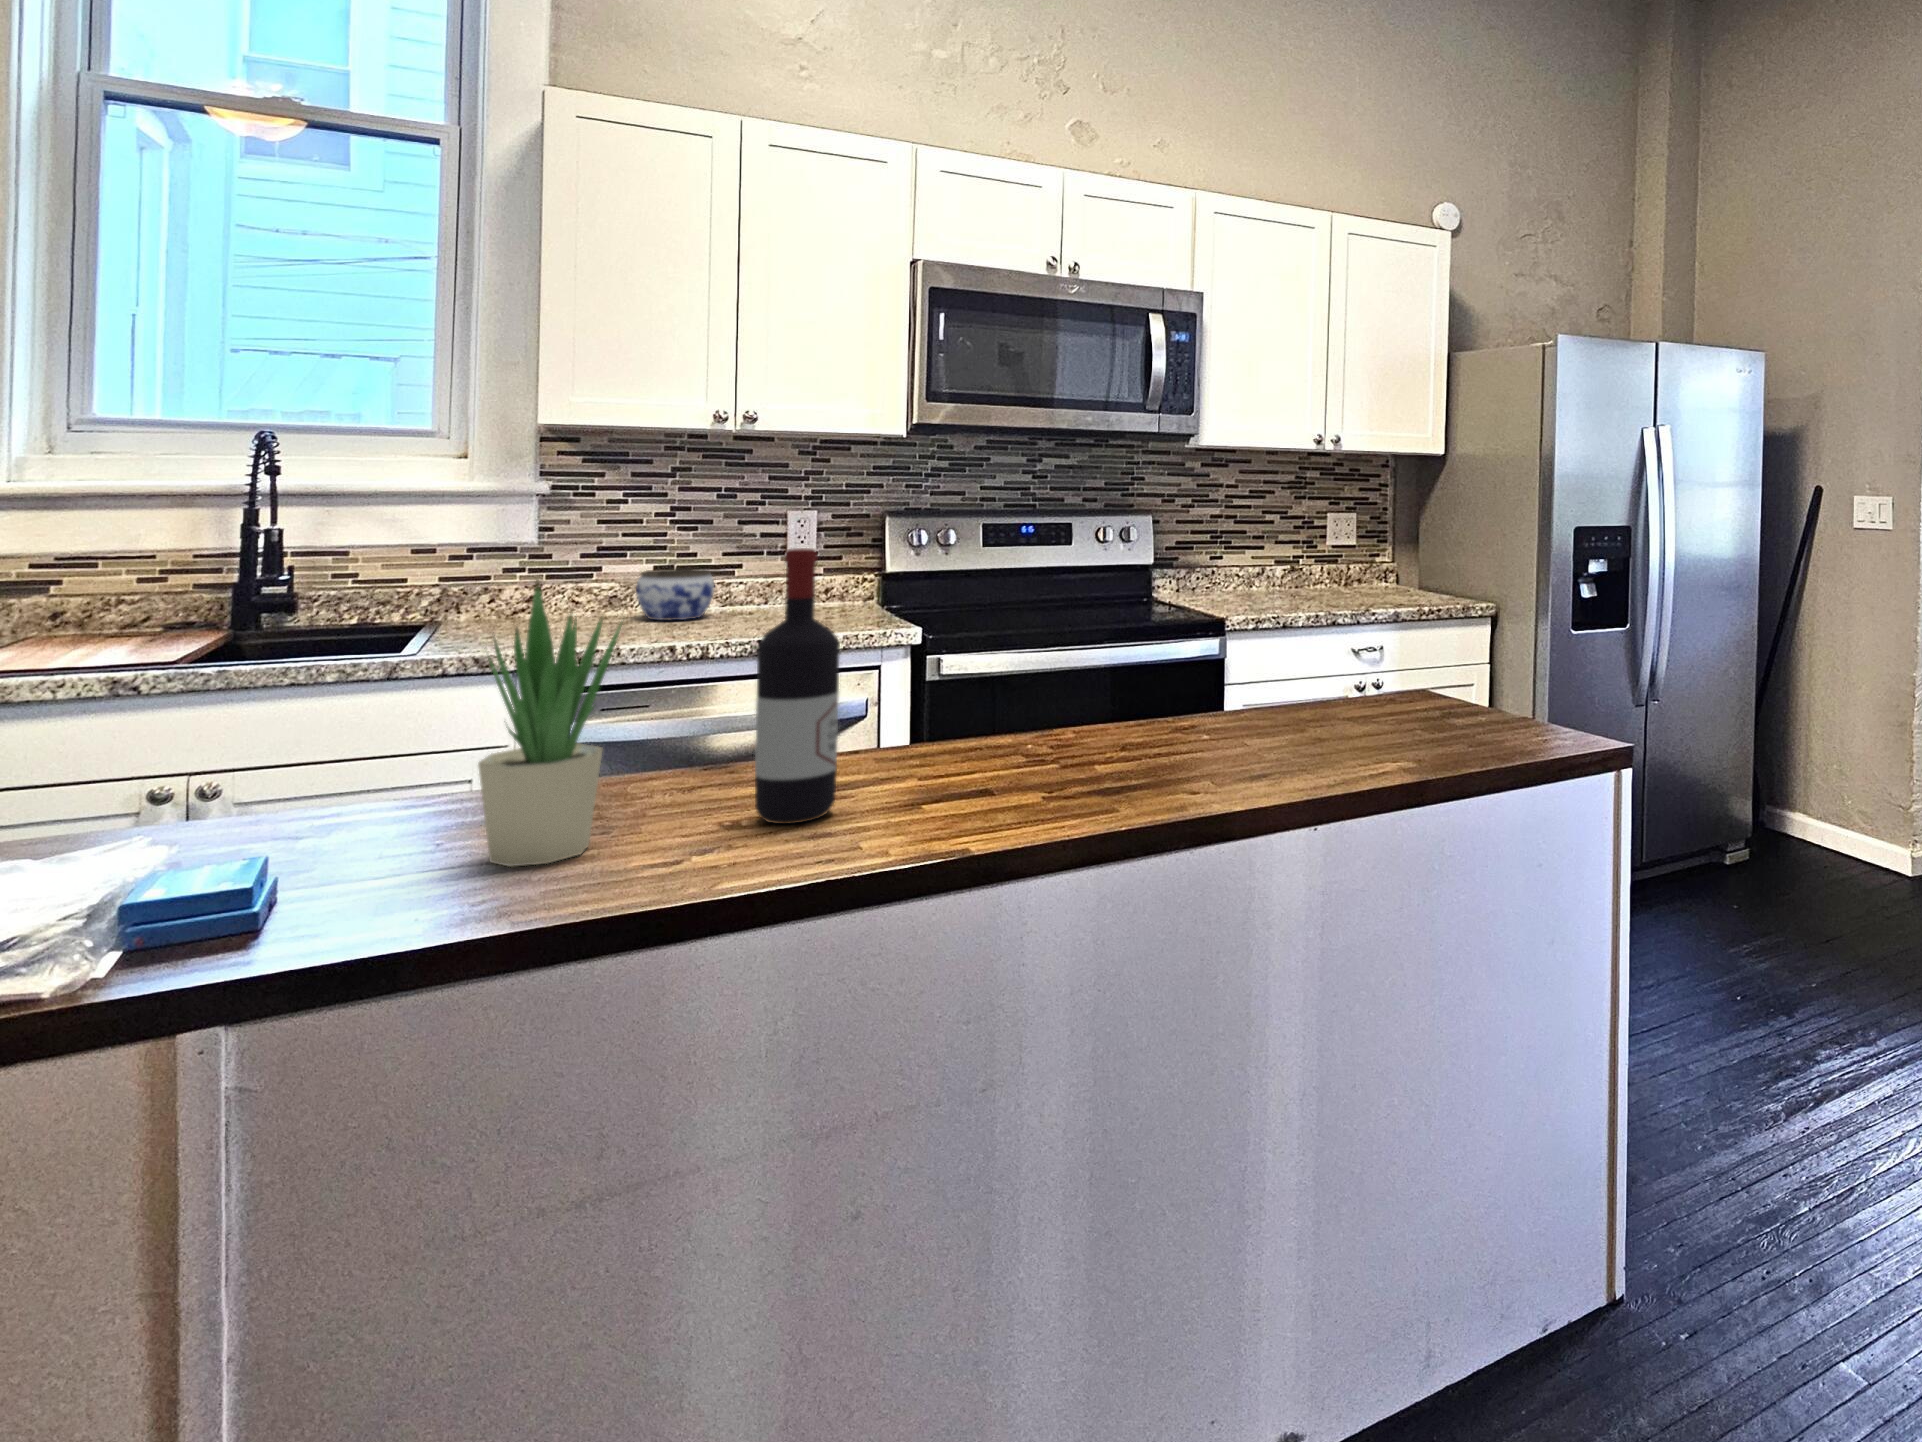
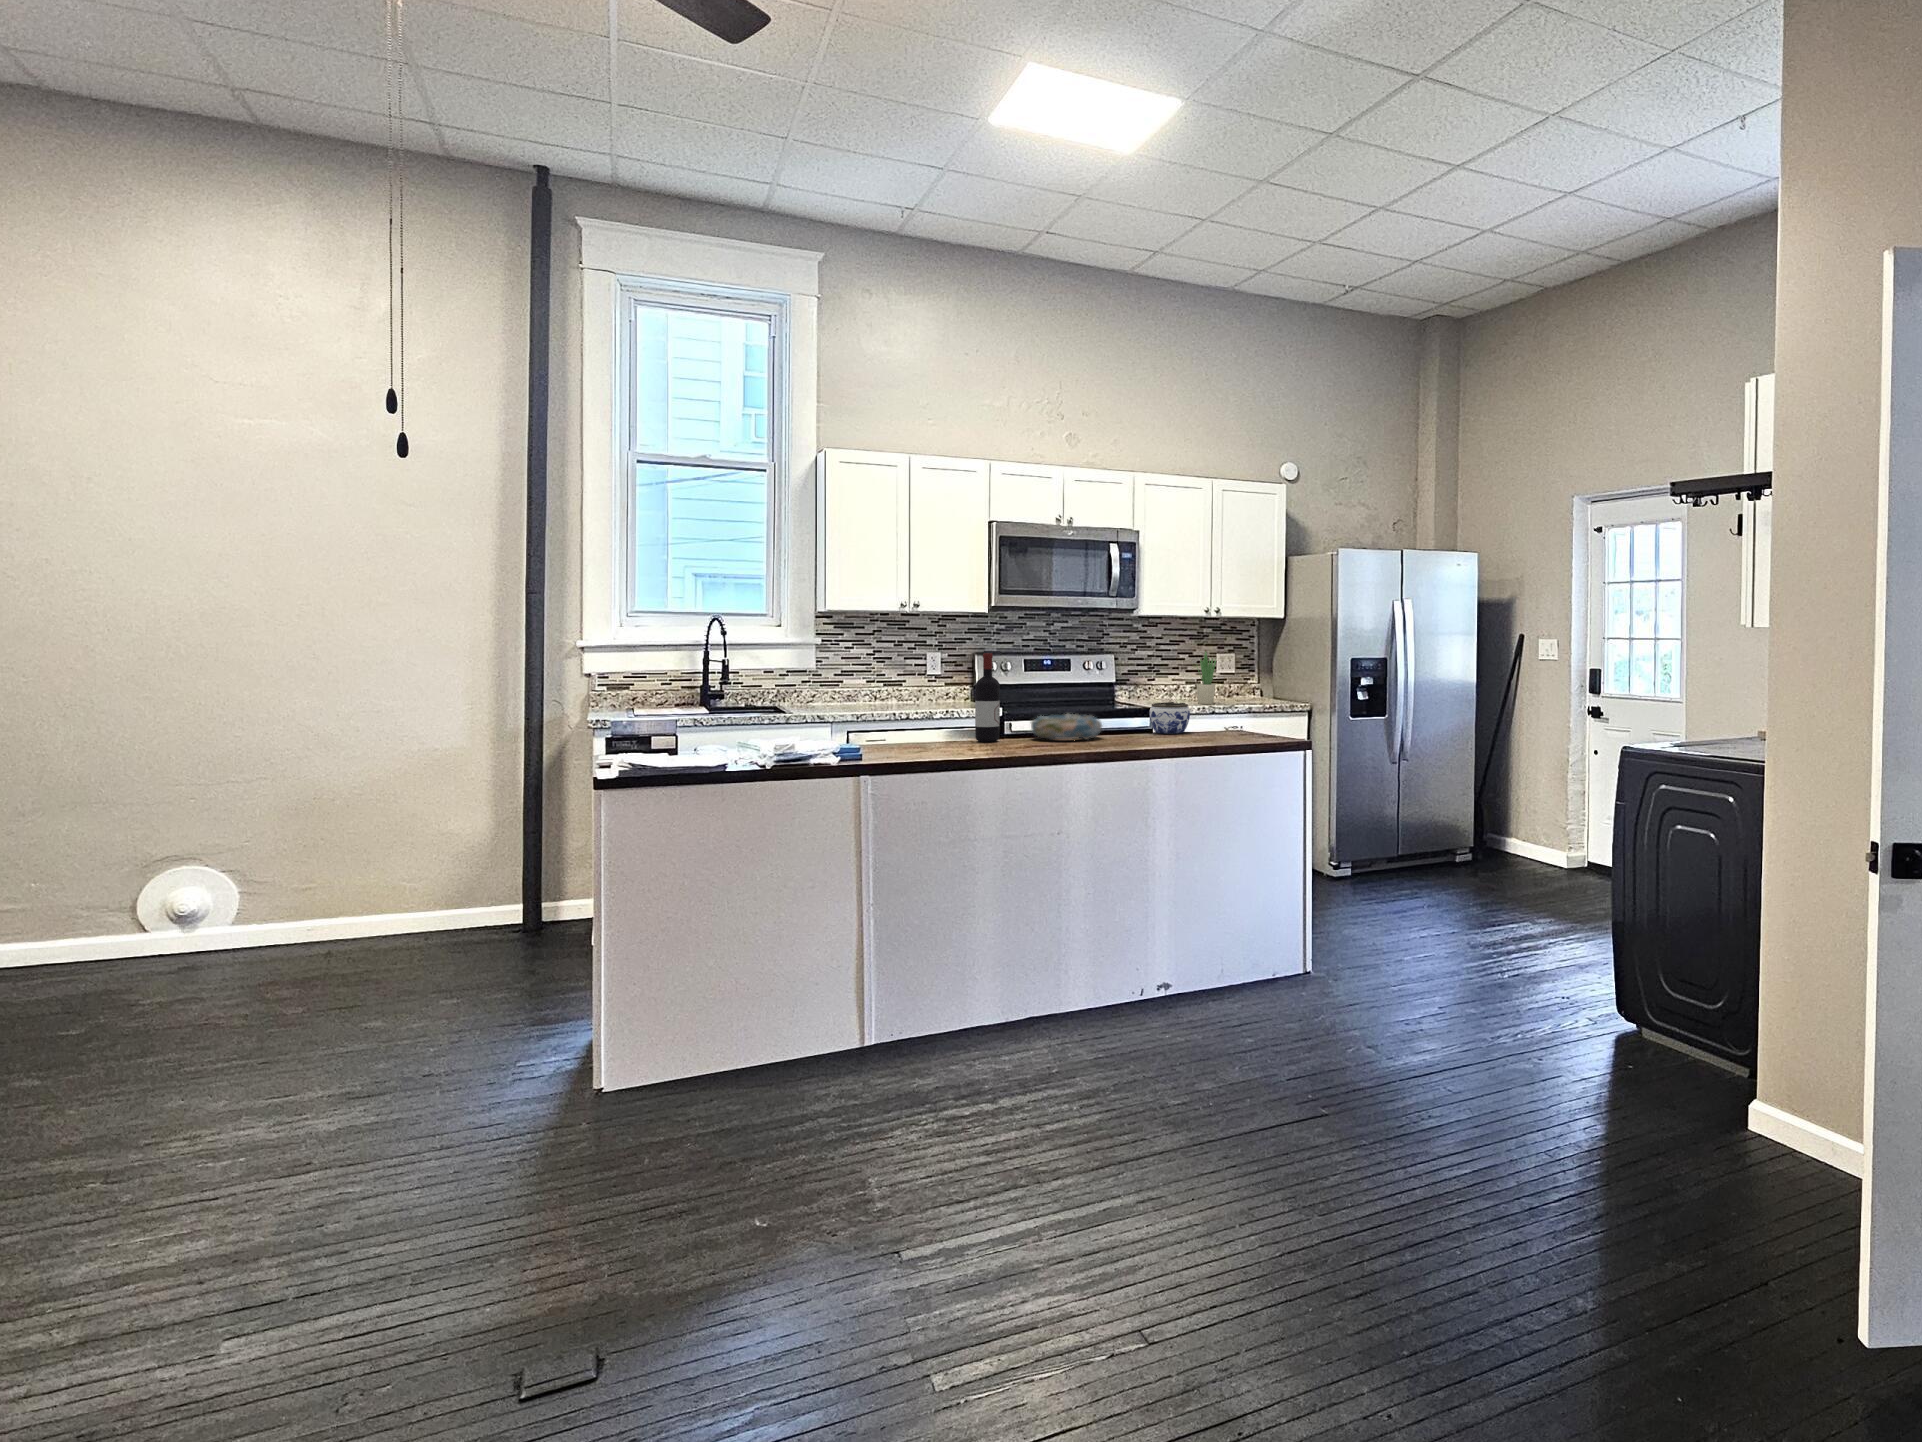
jar: present [636,568,715,620] -> present [1149,702,1190,734]
potted plant: present [478,580,624,867] -> present [1196,650,1216,704]
decorative bowl: none [937,707,1153,805] -> present [1031,714,1102,740]

